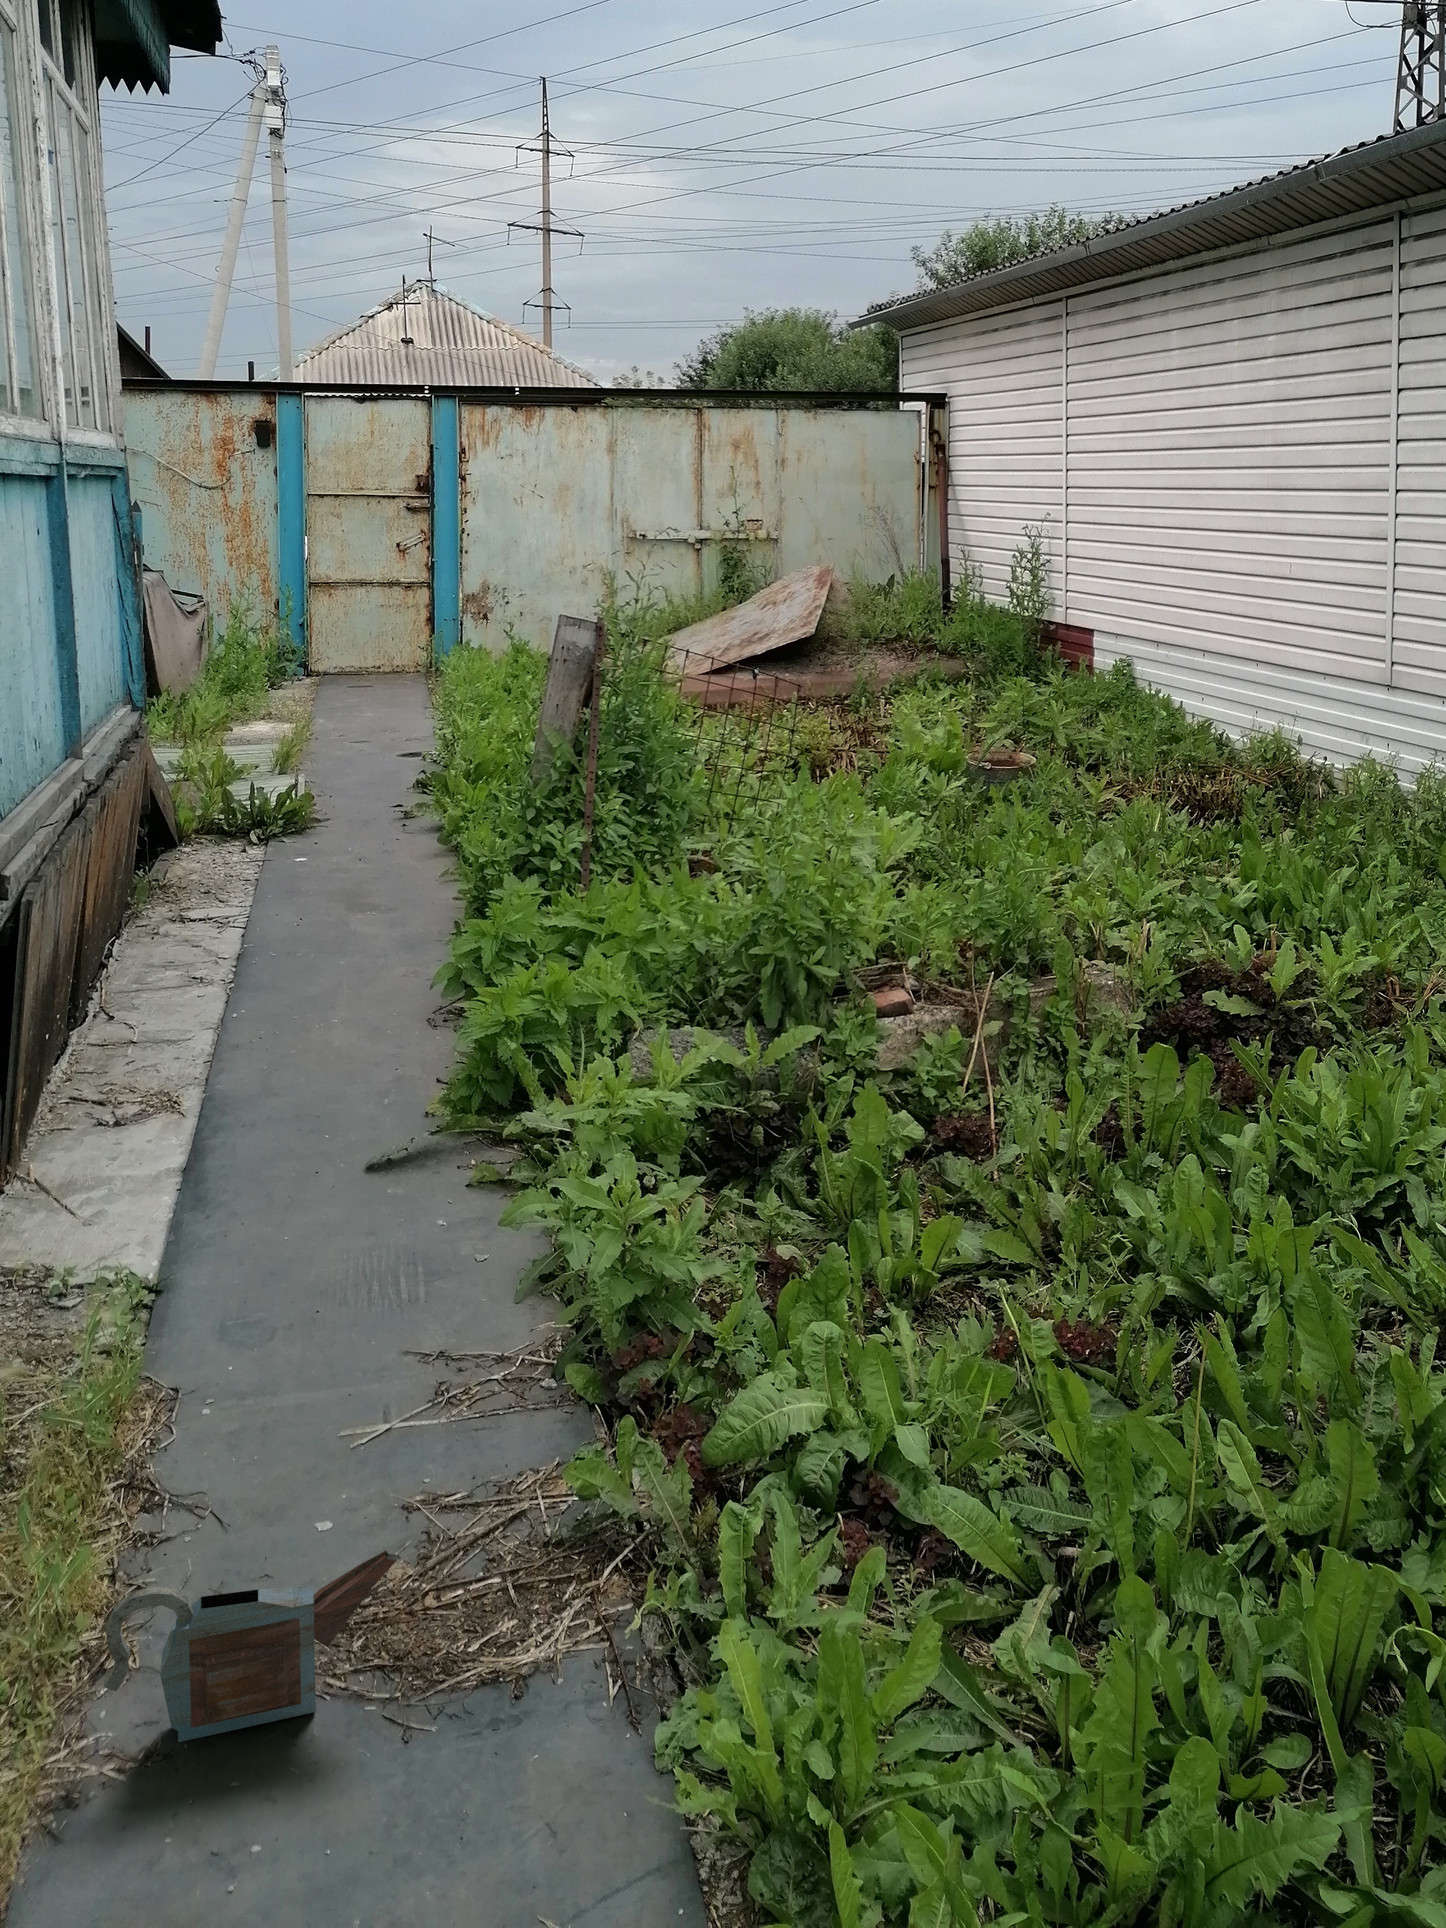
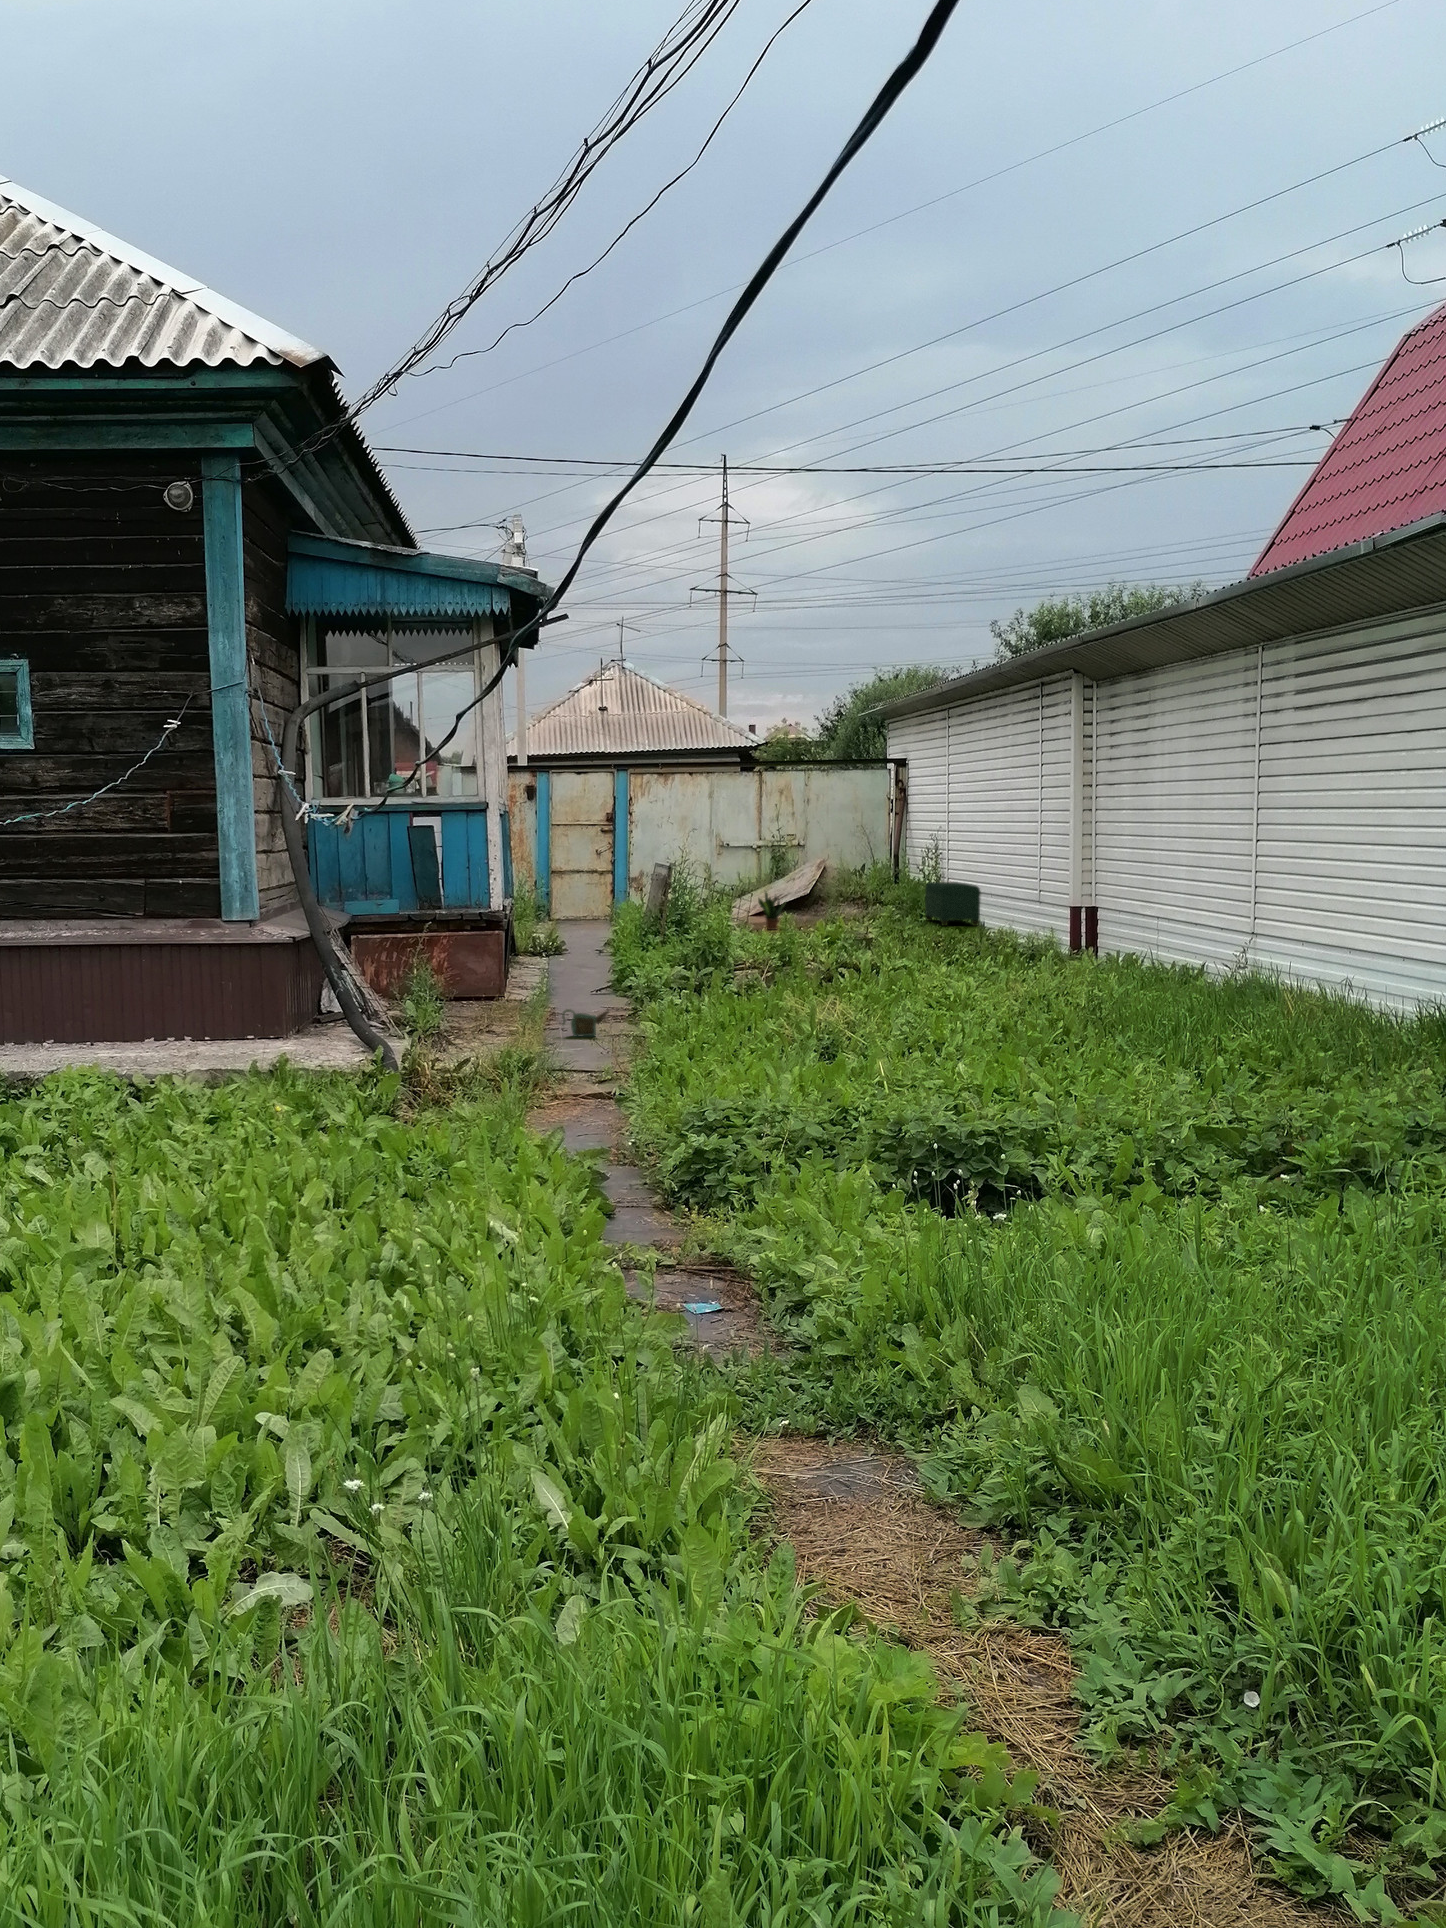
bench: none [1039,617,1161,706] -> present [925,882,981,926]
potted plant: none [749,643,809,728] -> present [758,892,783,930]

